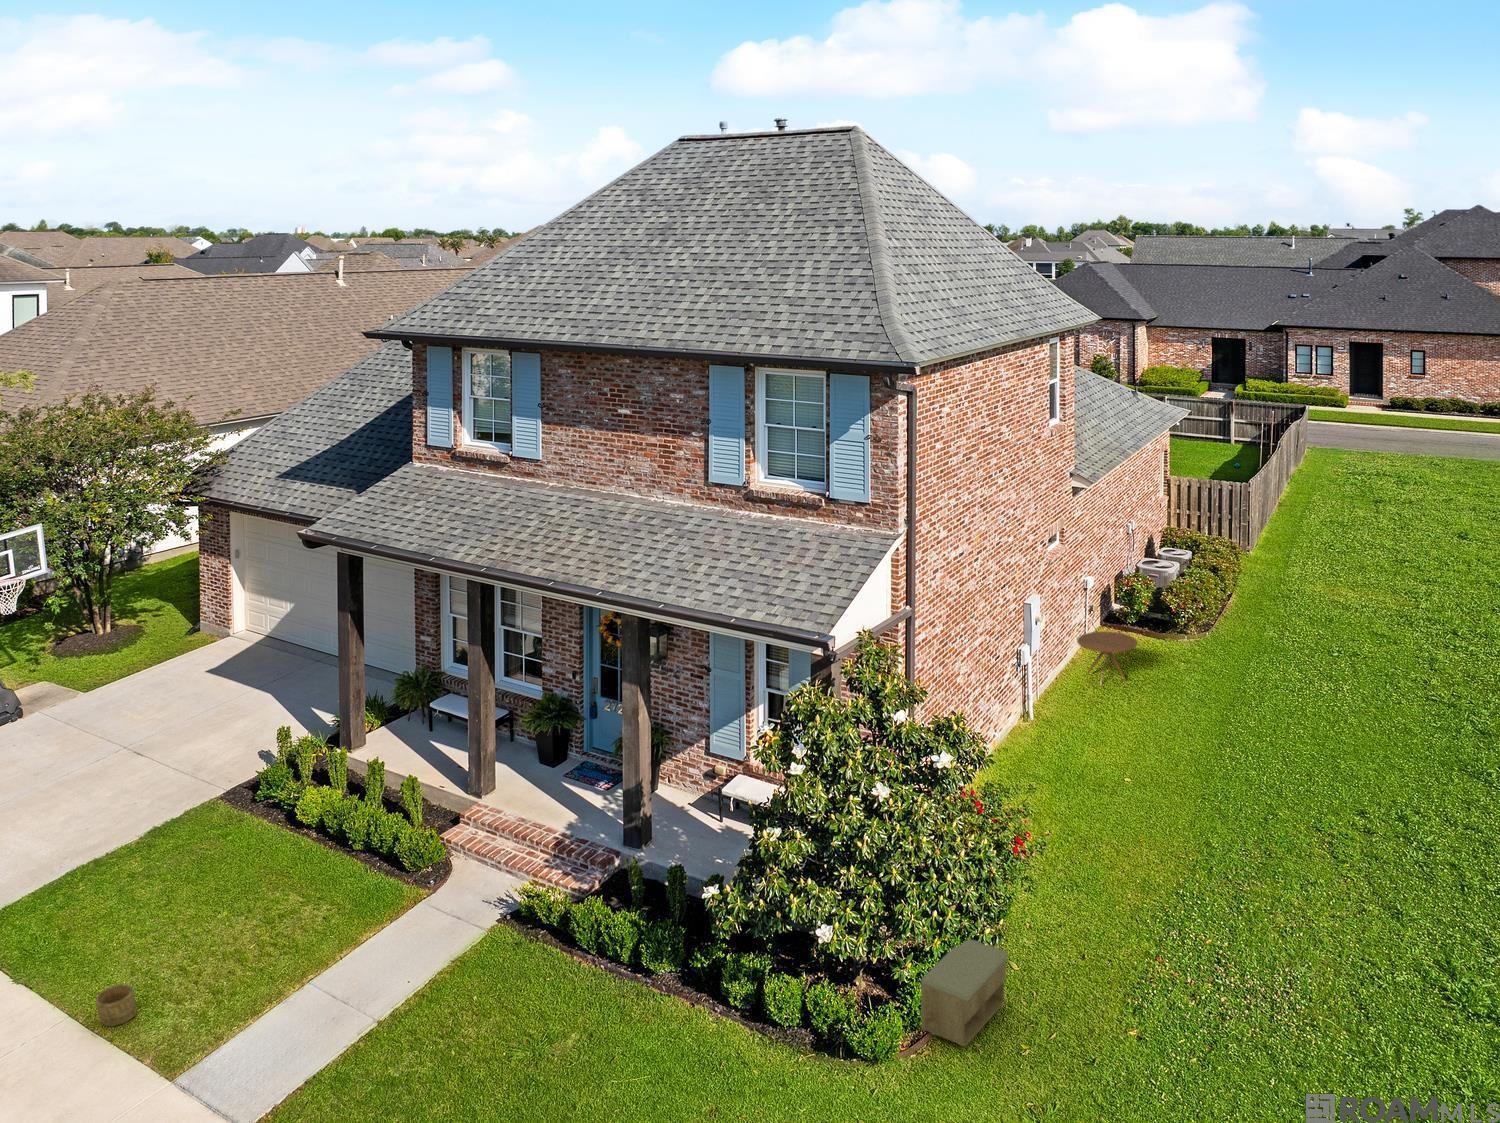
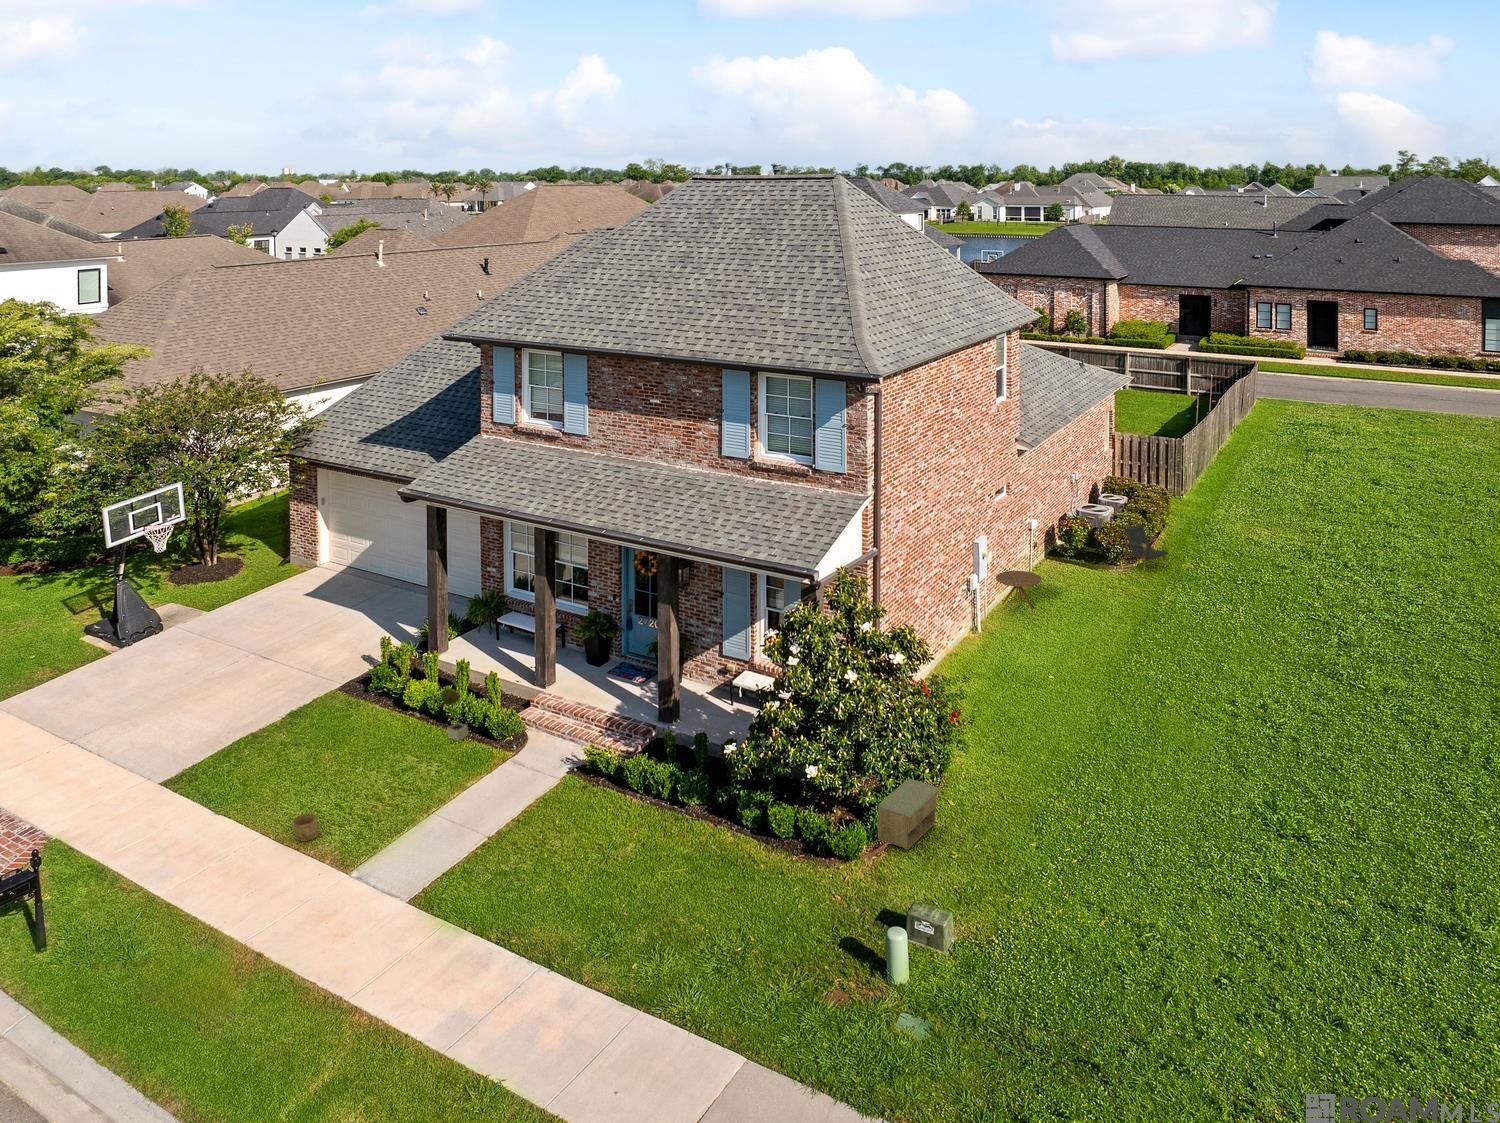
lounge chair: none [1241,570,1300,630] -> present [1124,525,1168,570]
potted tree: none [330,800,371,871] -> present [440,689,468,741]

